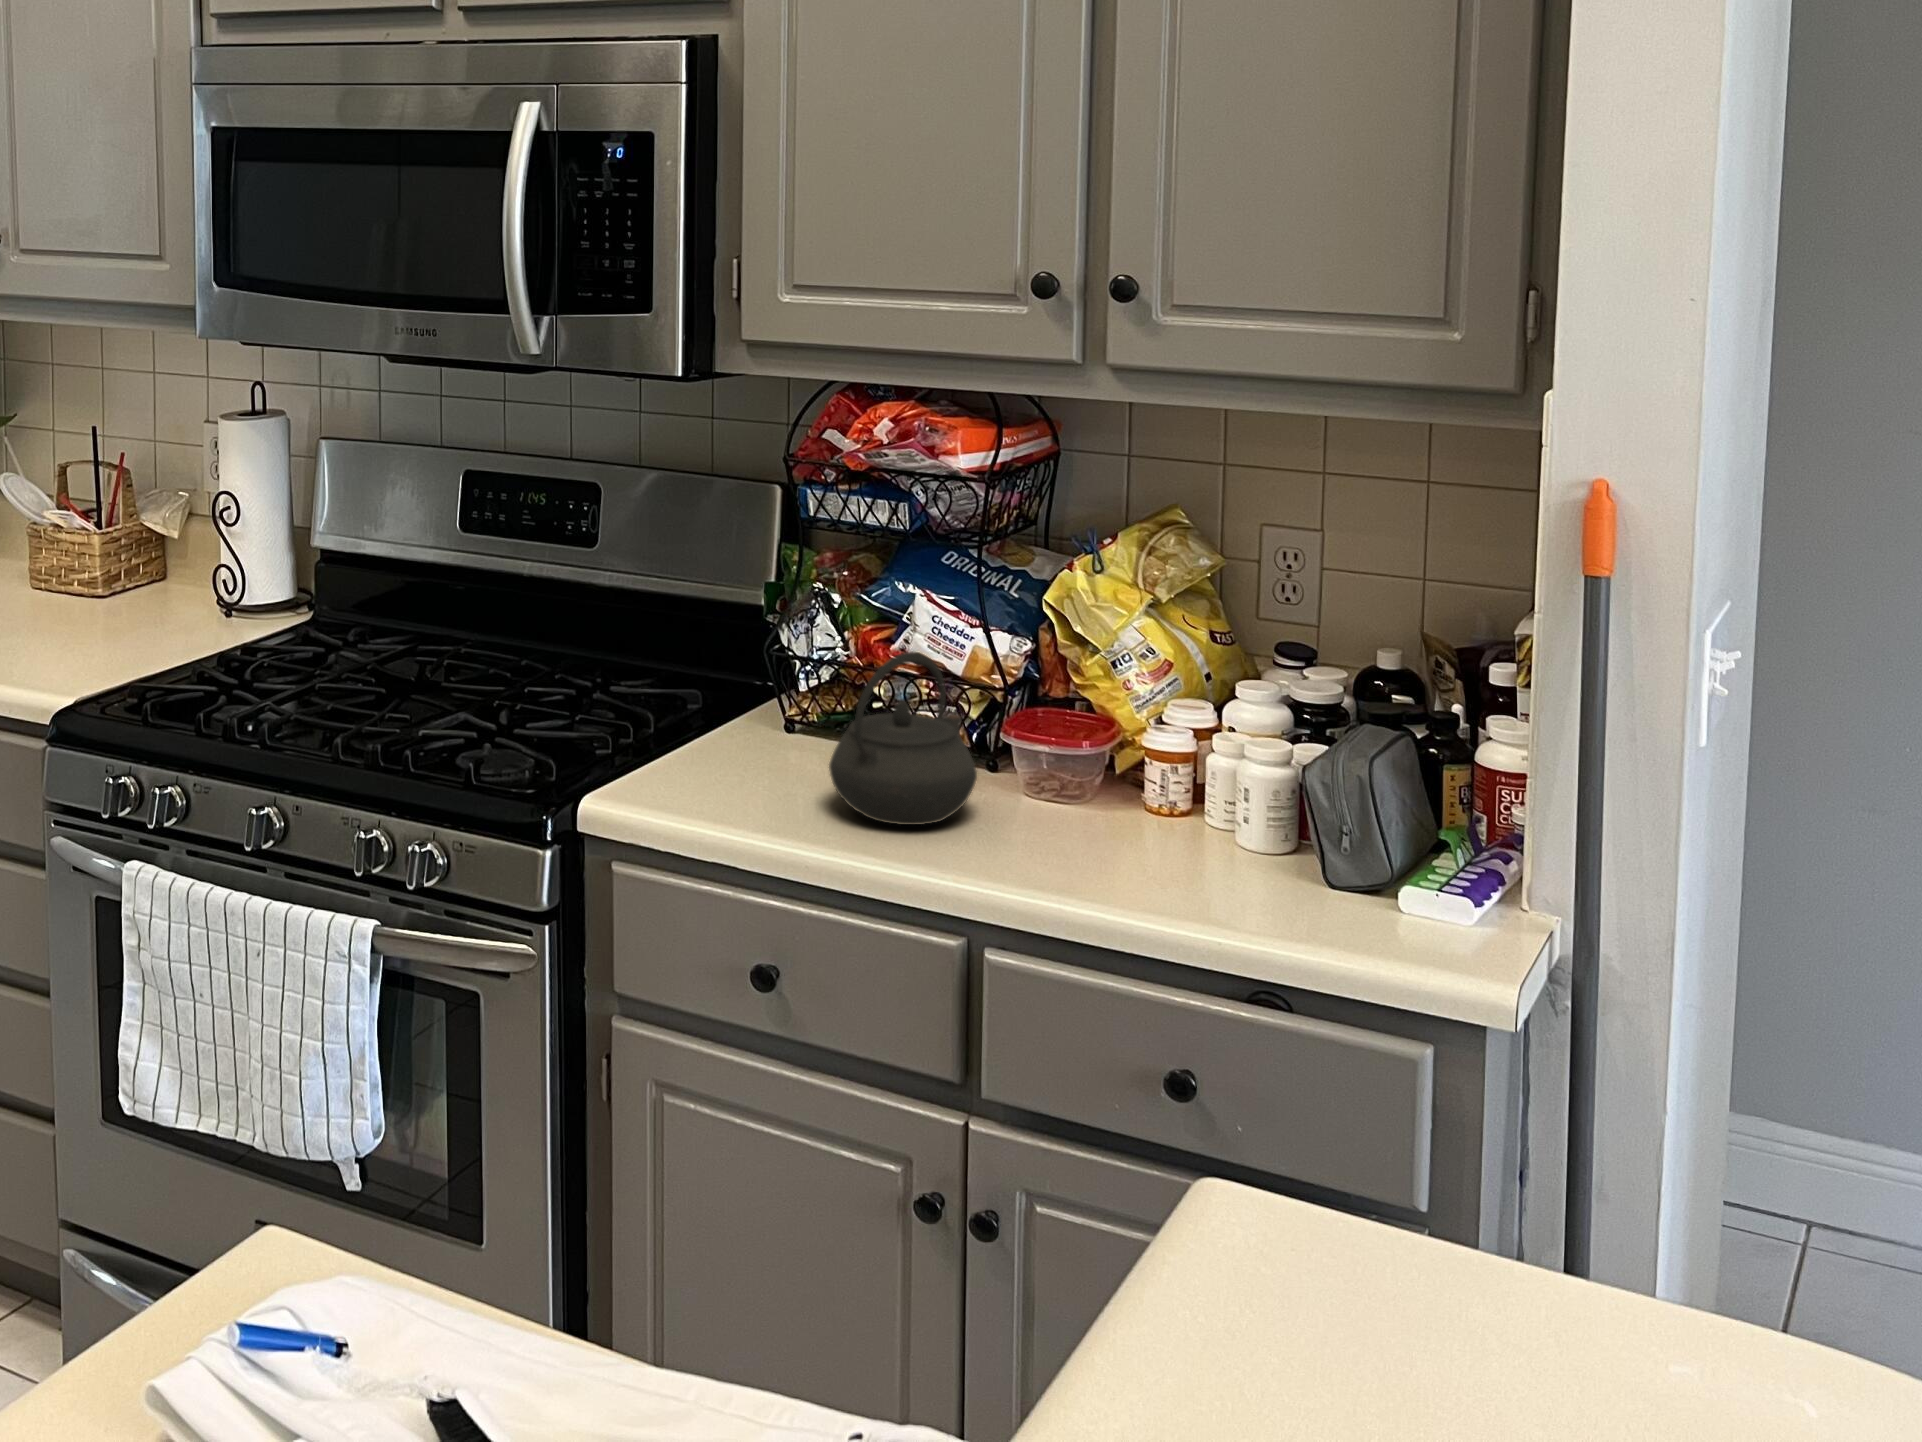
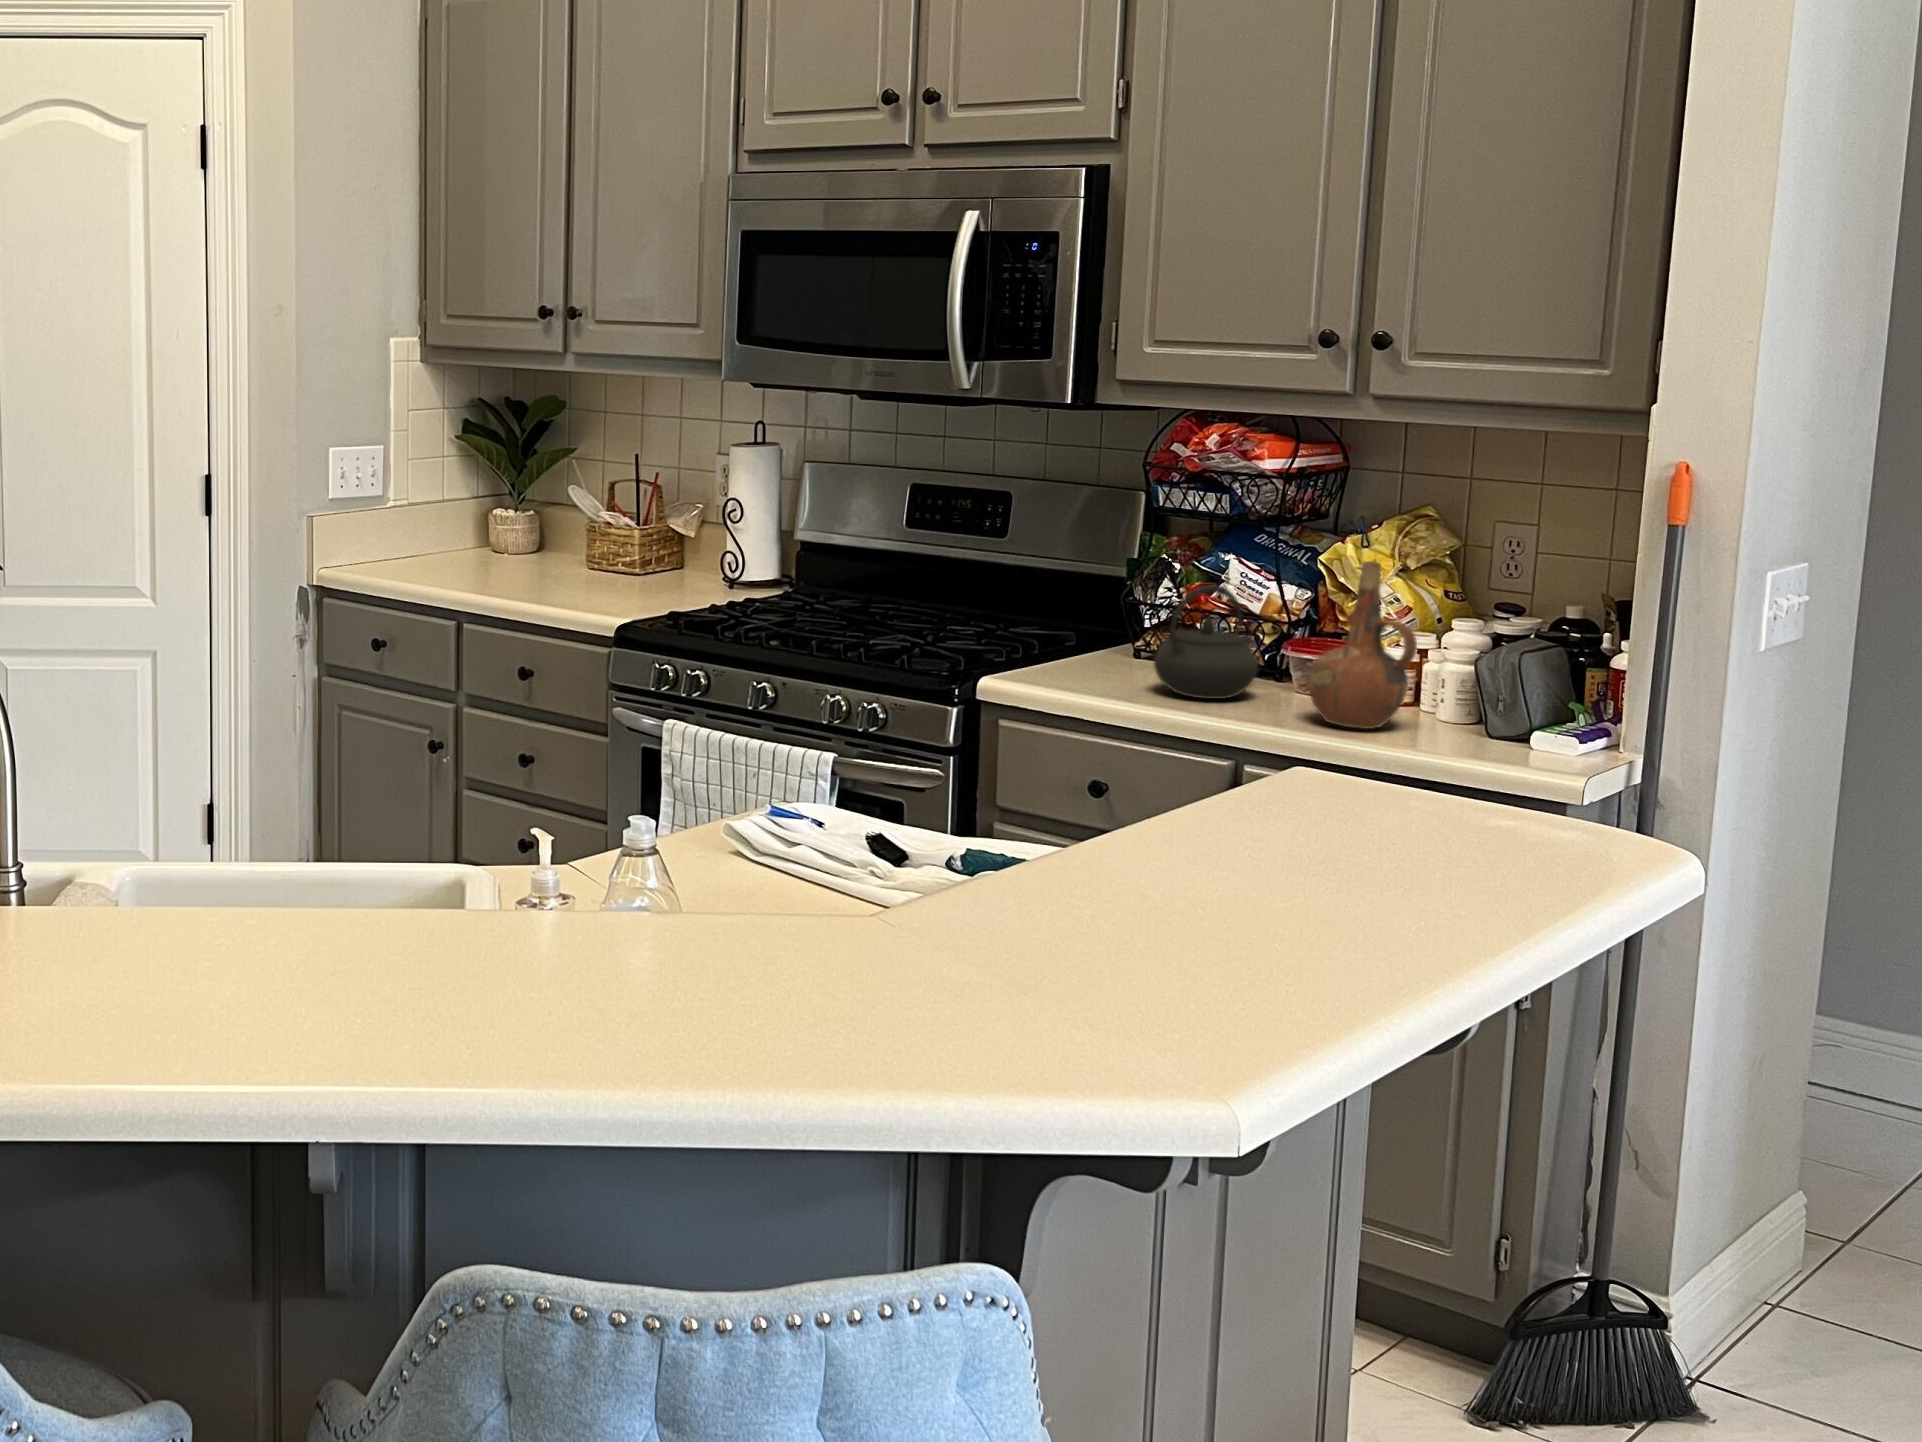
ceramic pitcher: none [1061,627,1215,883] -> present [1308,561,1417,729]

